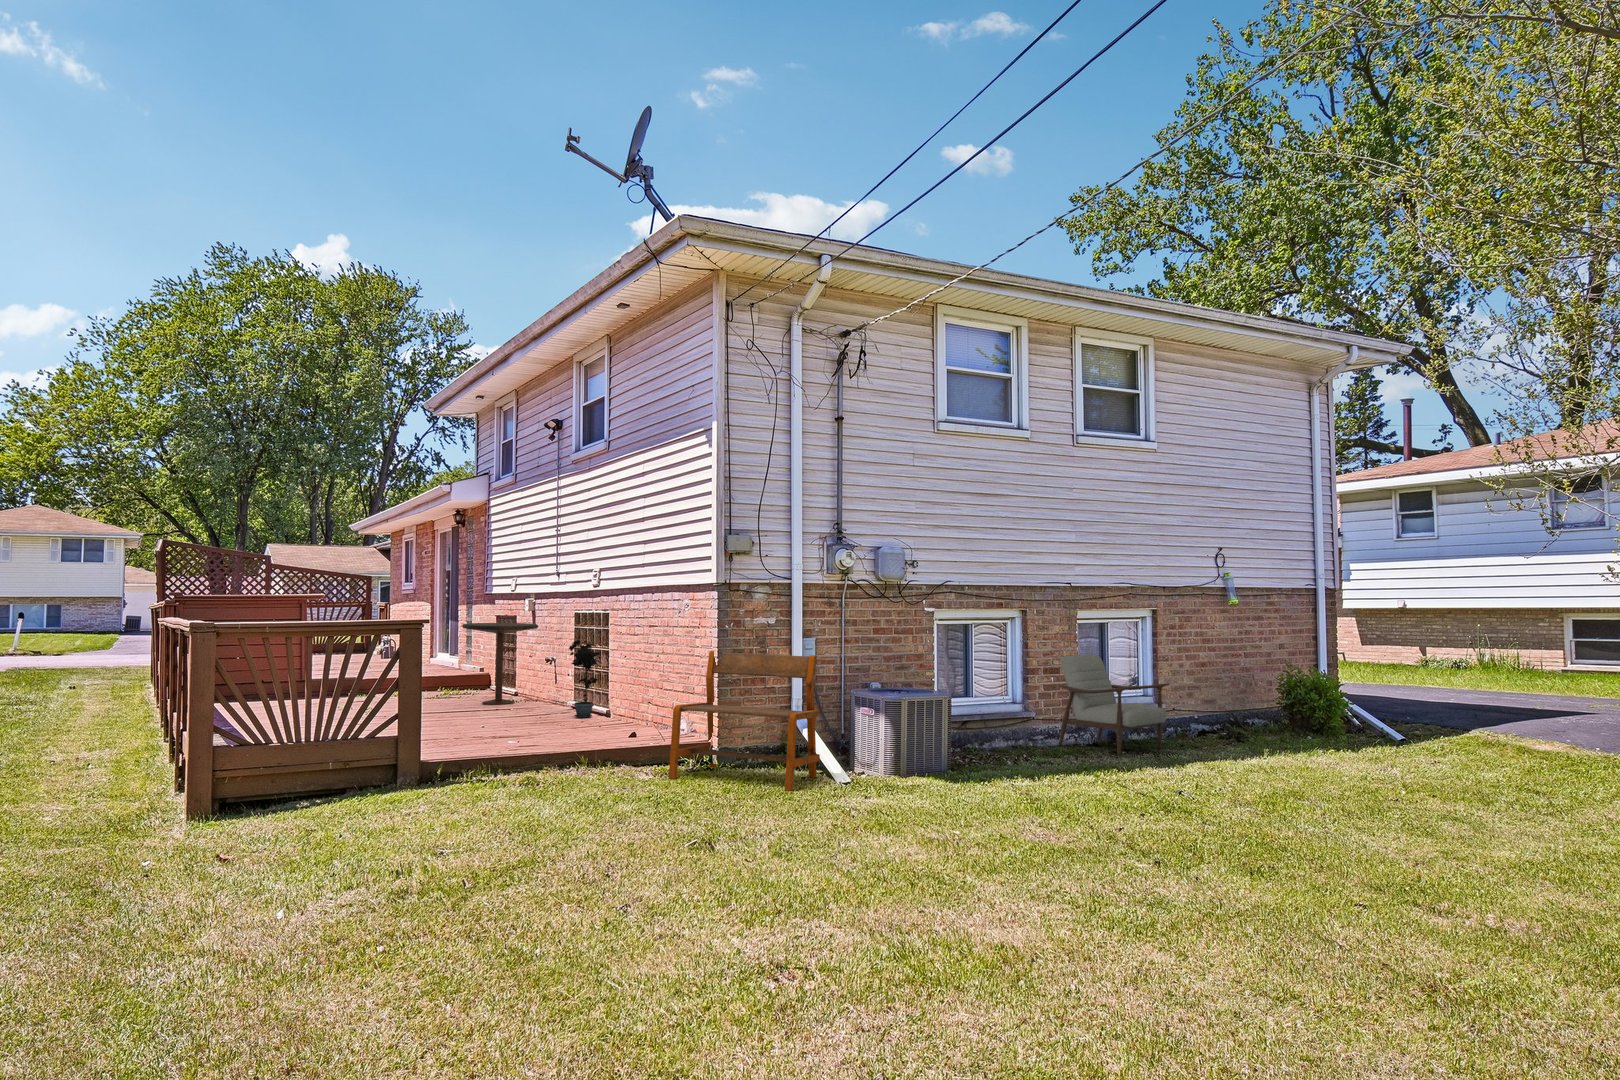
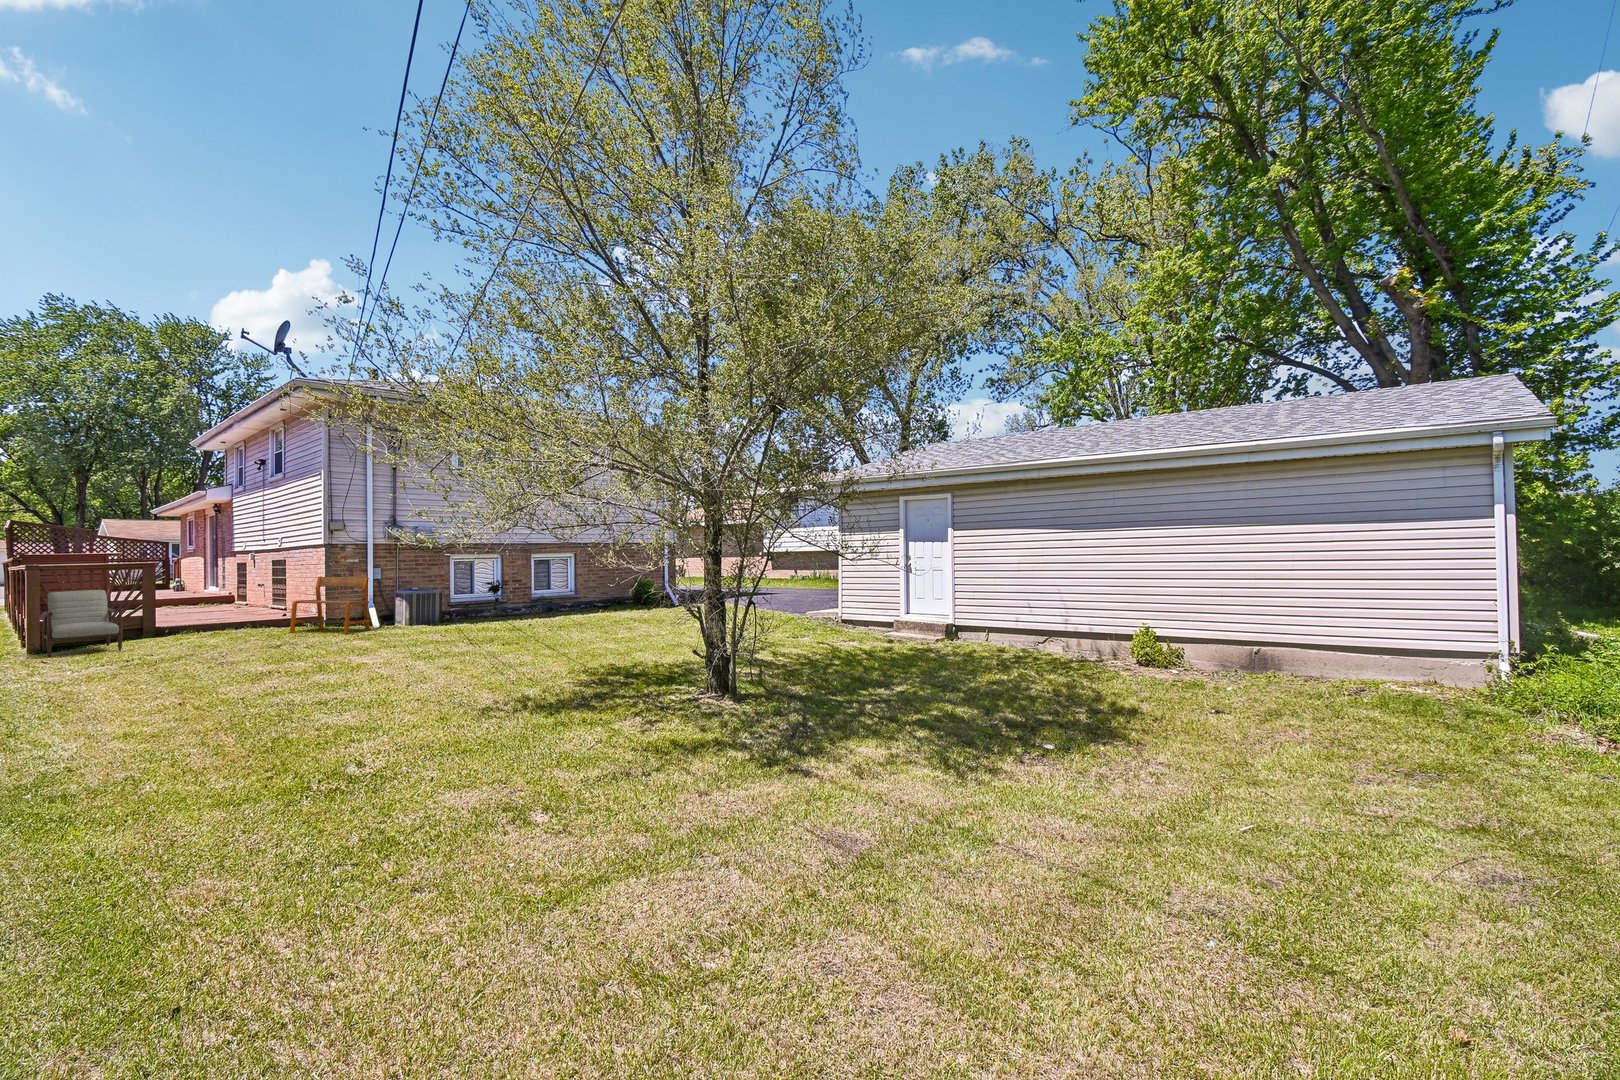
pedestal table: present [462,623,538,705] -> none [204,566,256,609]
potted plant: present [569,637,602,718] -> present [483,580,509,617]
chair: present [1059,654,1170,755] -> present [41,590,124,657]

